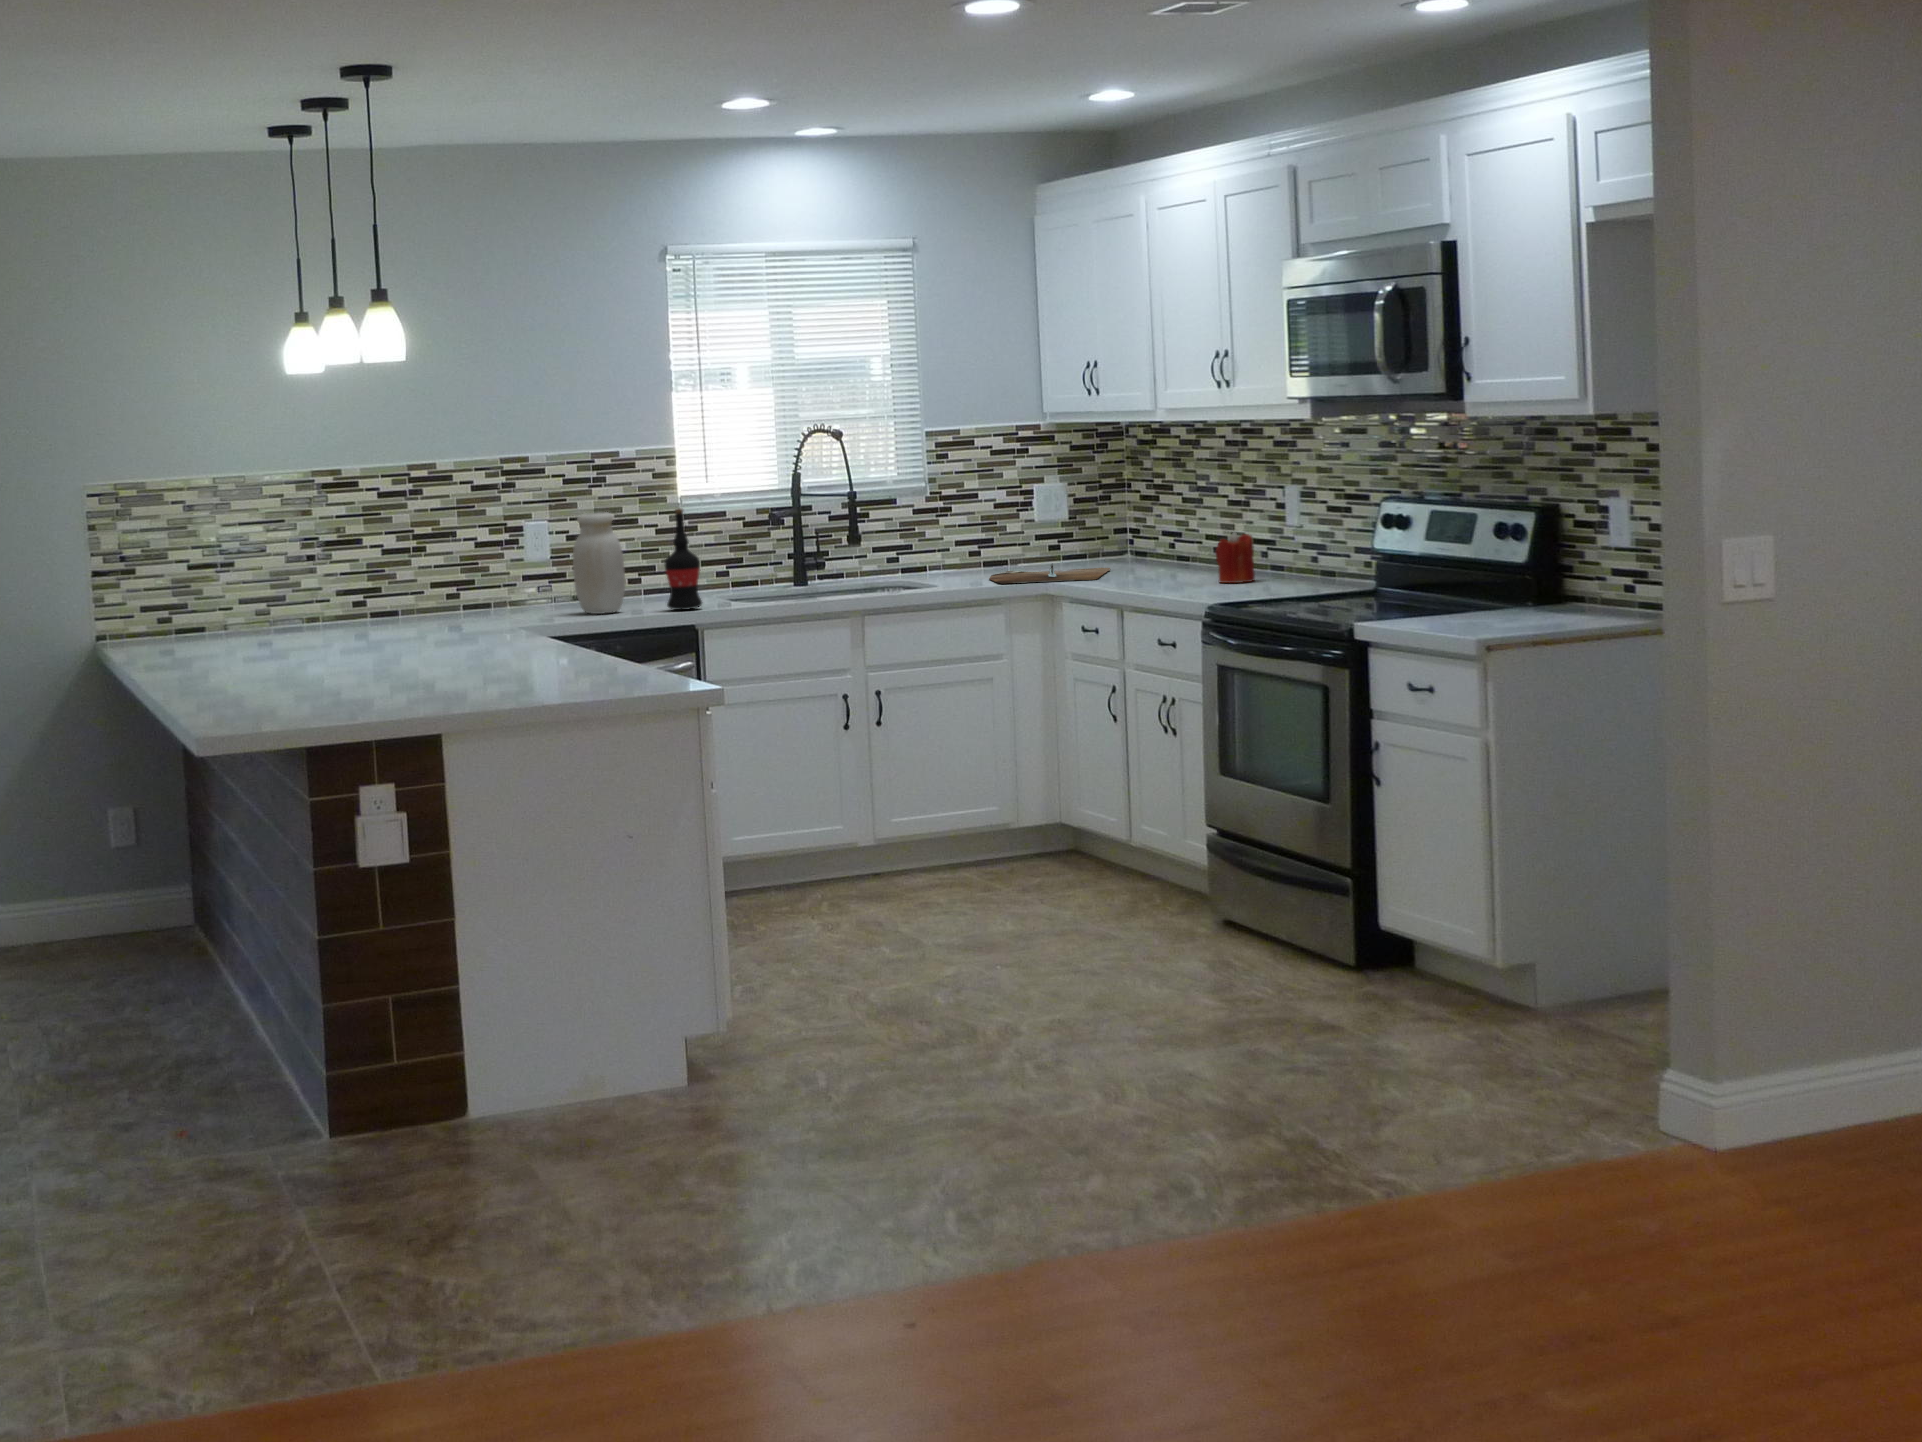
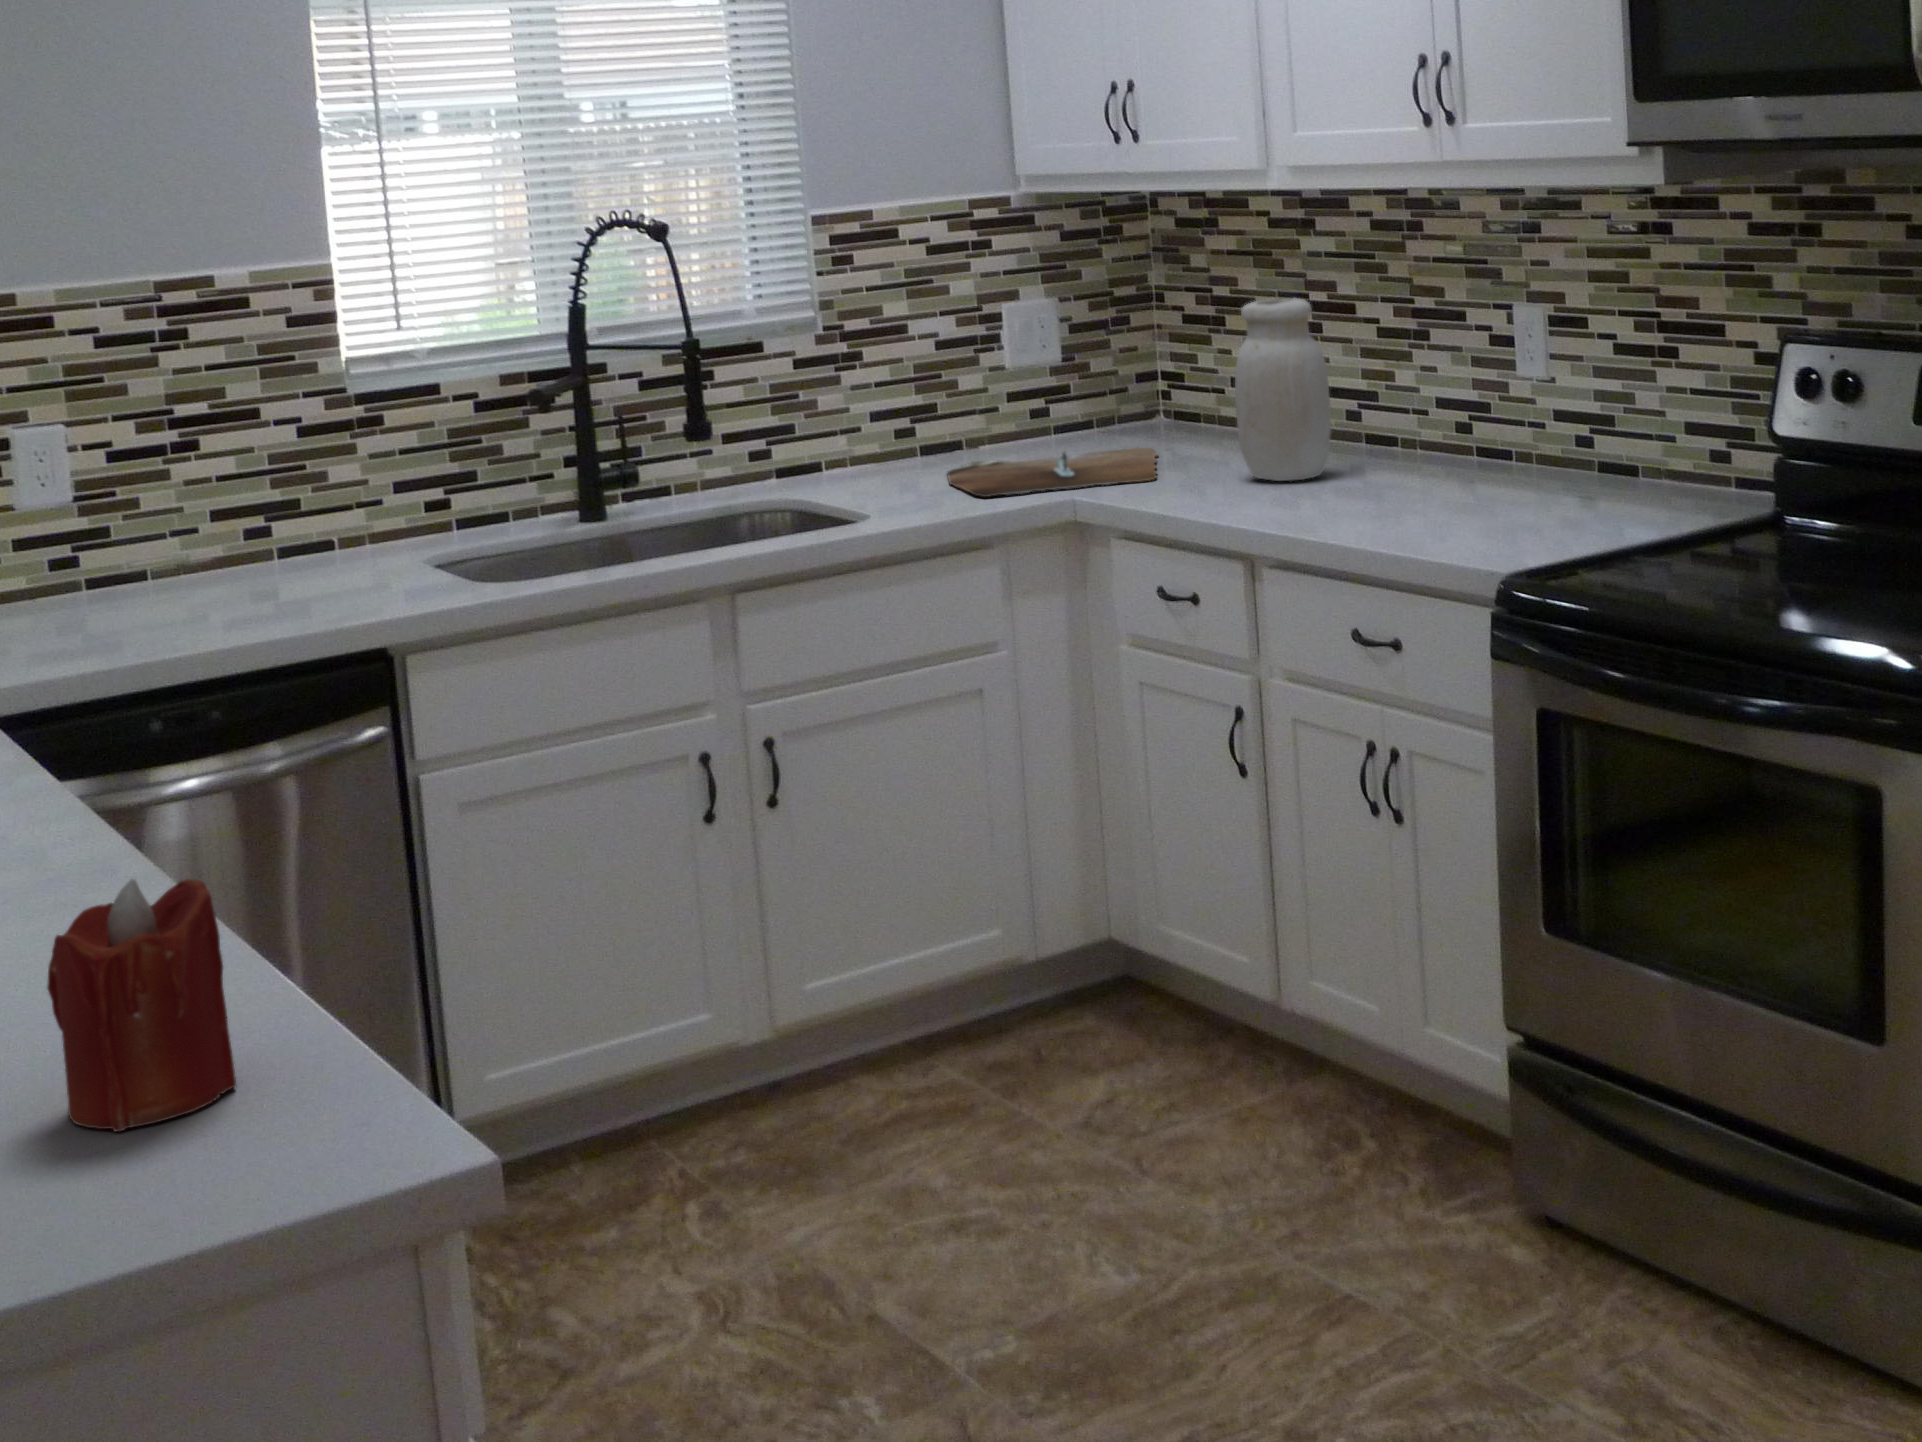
wine bottle: present [665,509,702,610] -> none [316,397,402,607]
jar: present [573,512,625,614] -> present [1235,298,1331,481]
candle: present [1216,532,1255,583] -> present [47,879,236,1132]

